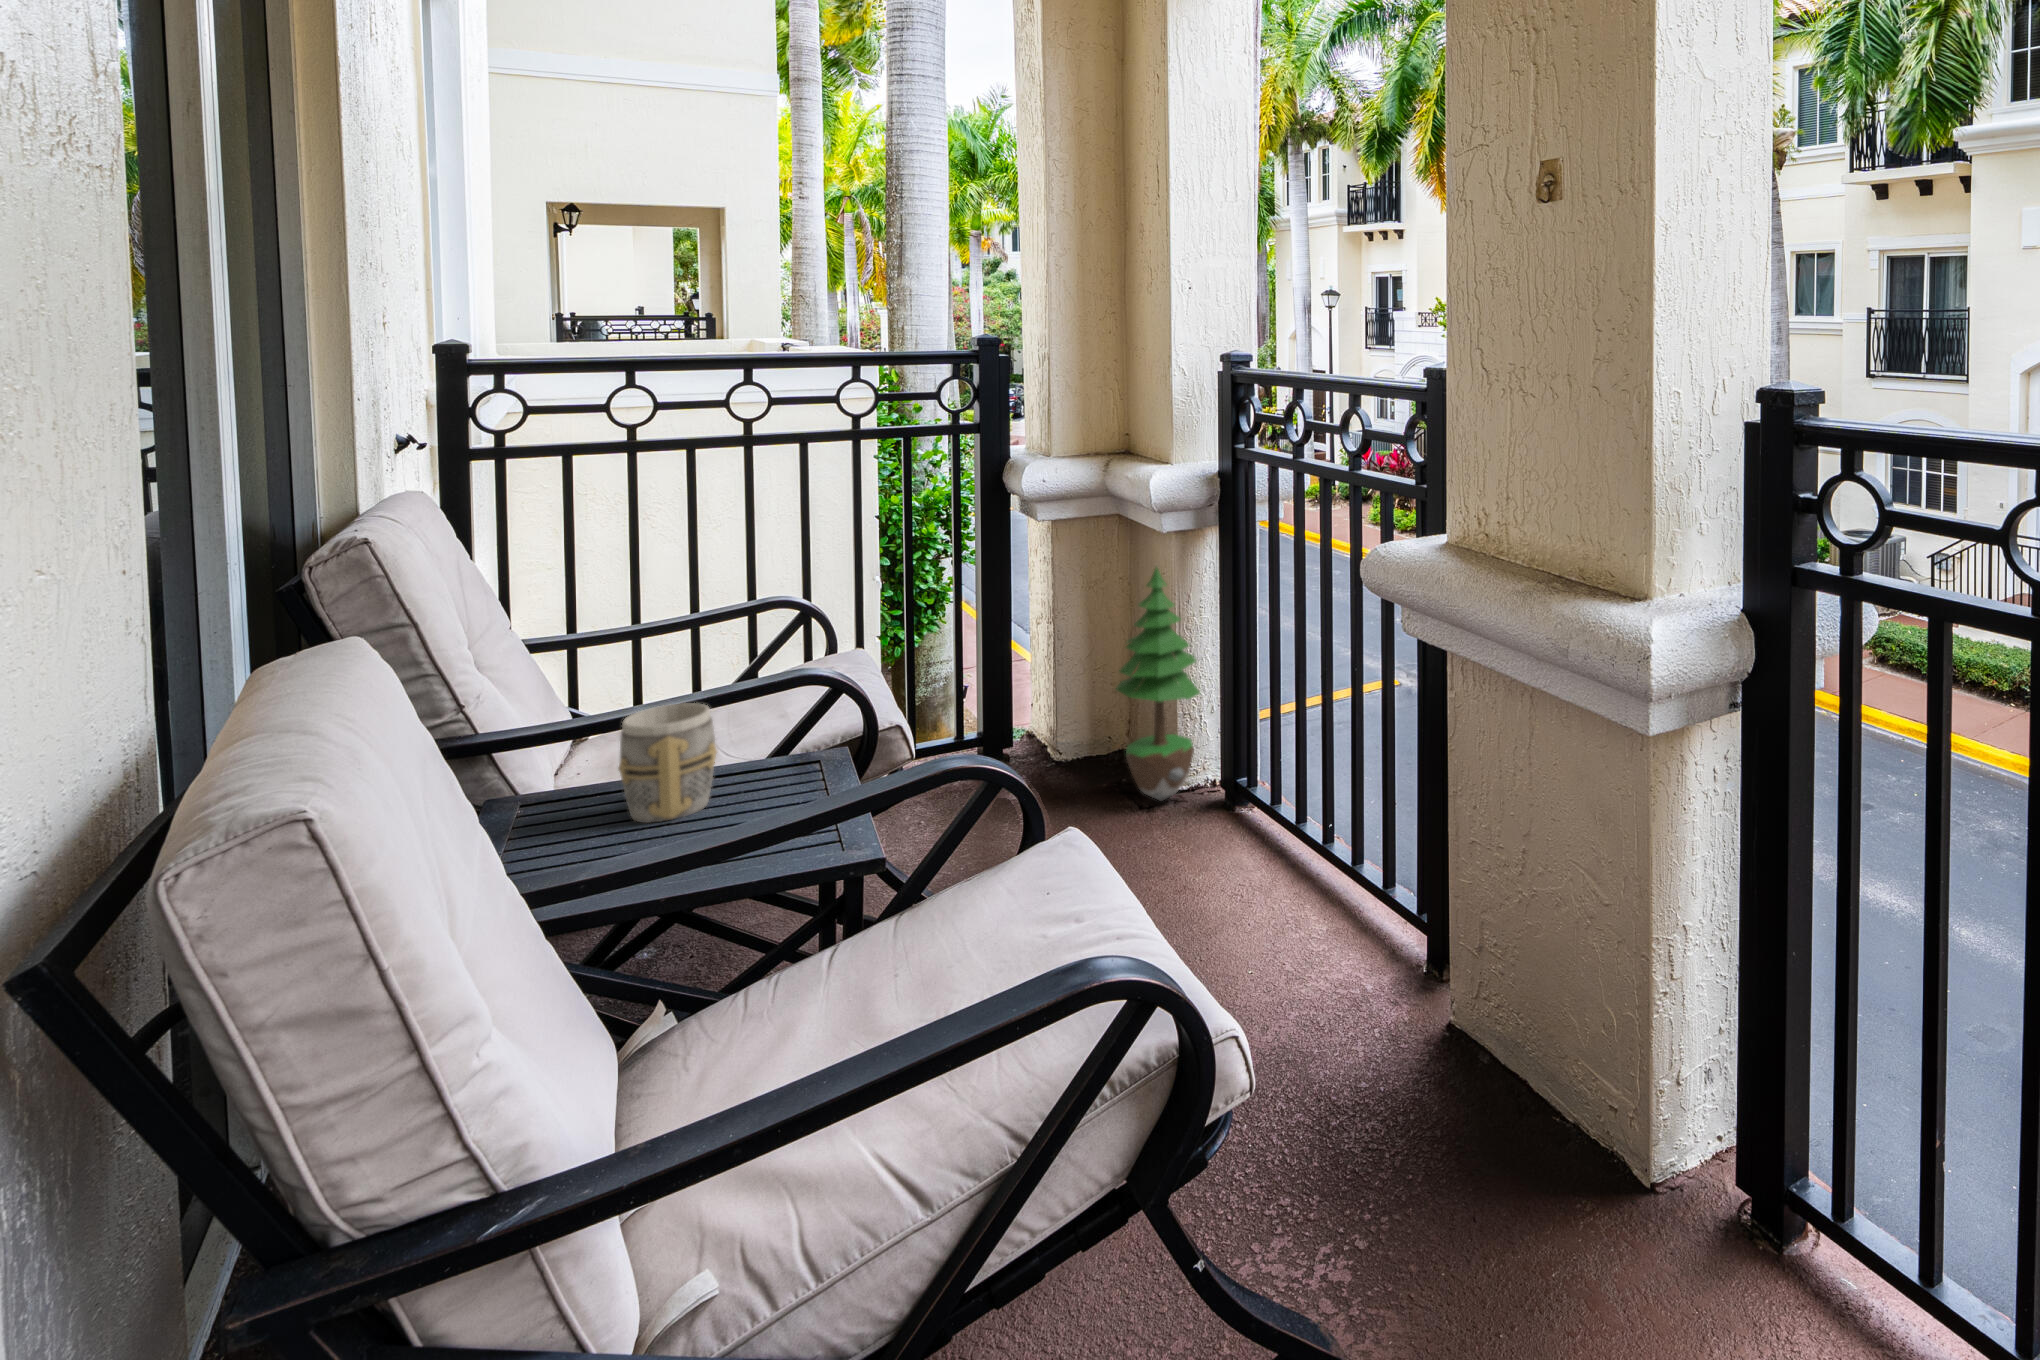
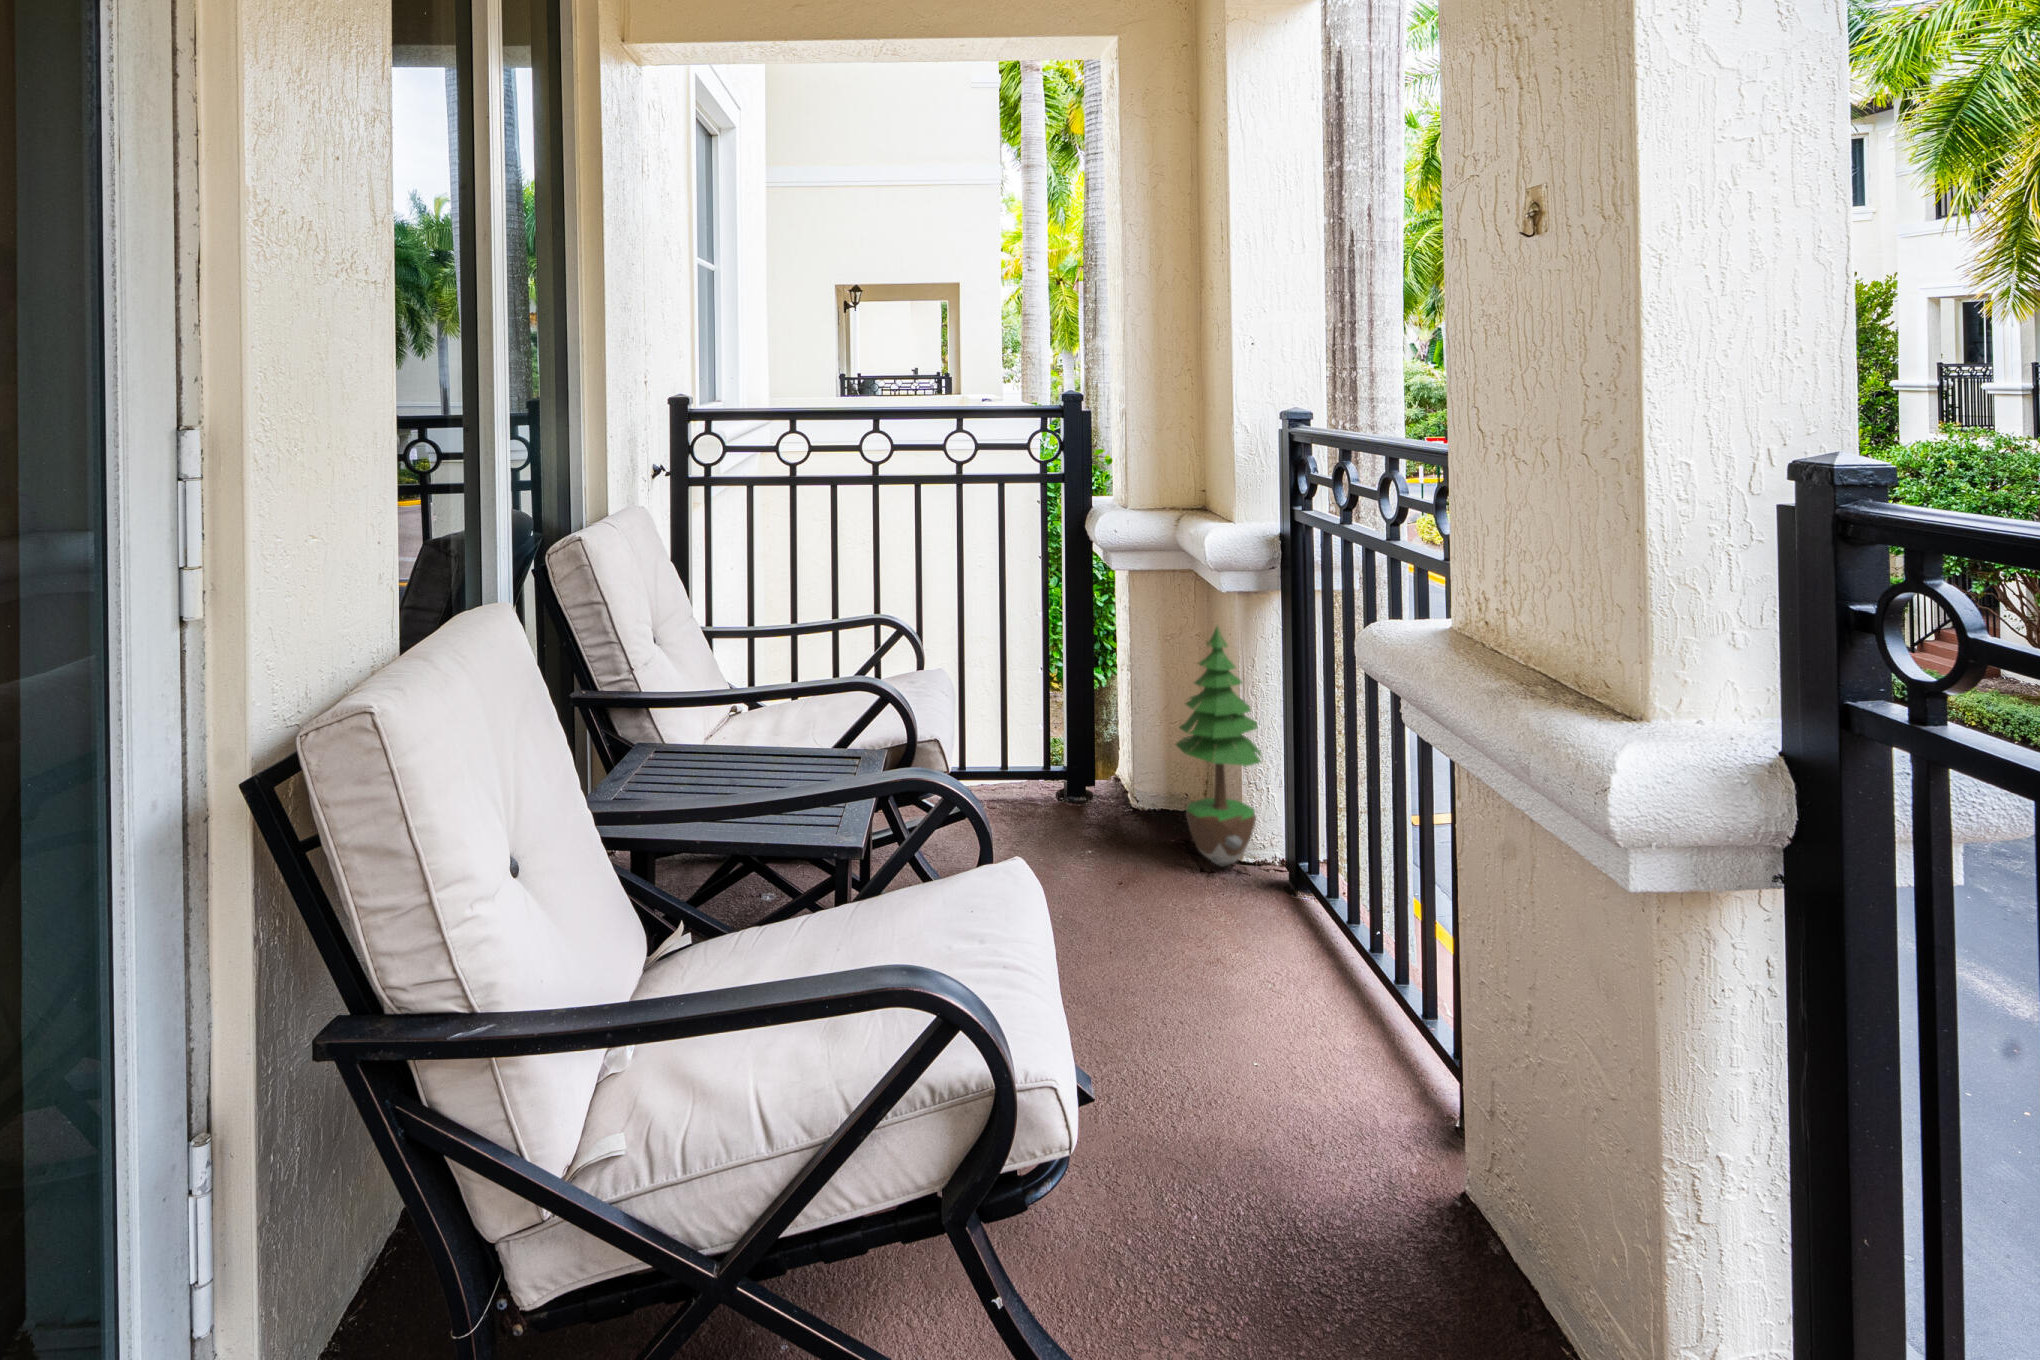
mug: present [618,703,717,823] -> none [712,690,782,785]

